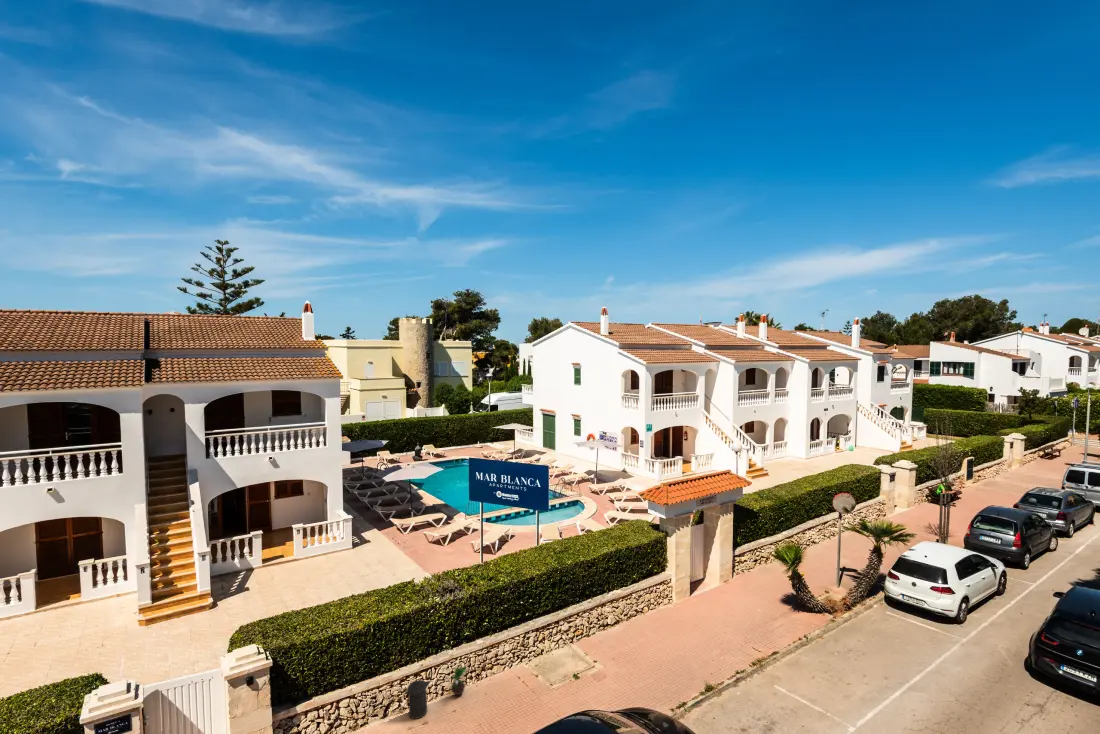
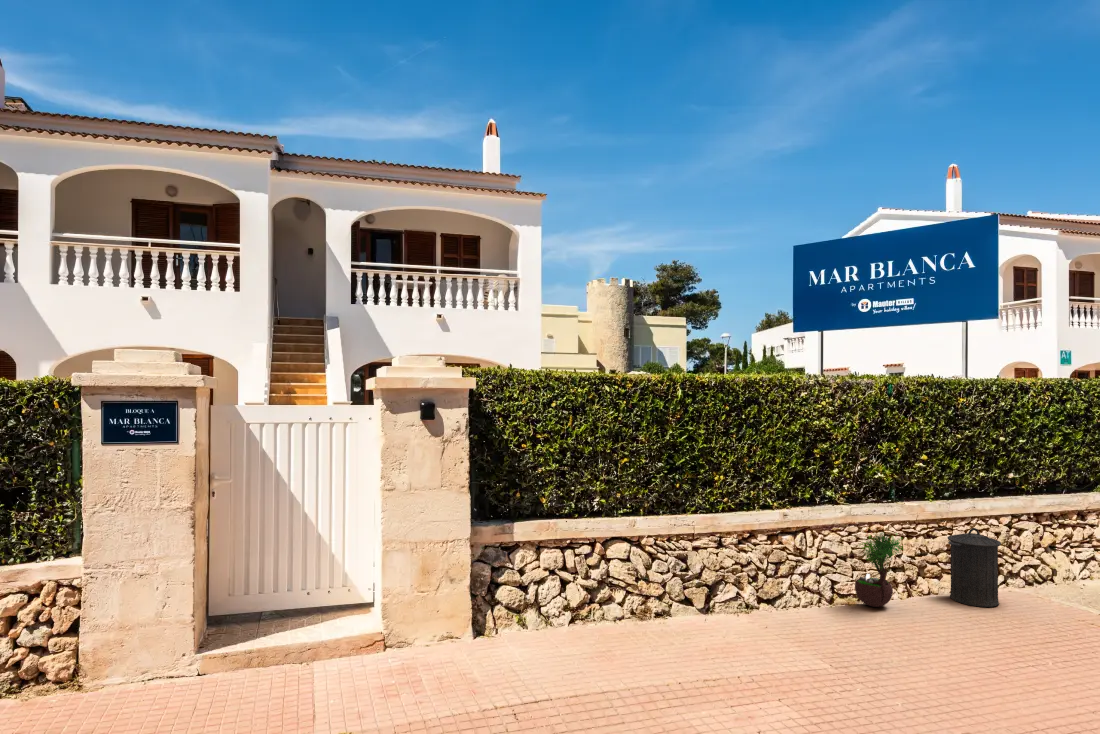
trash can: present [405,680,429,719] -> present [948,528,1001,607]

